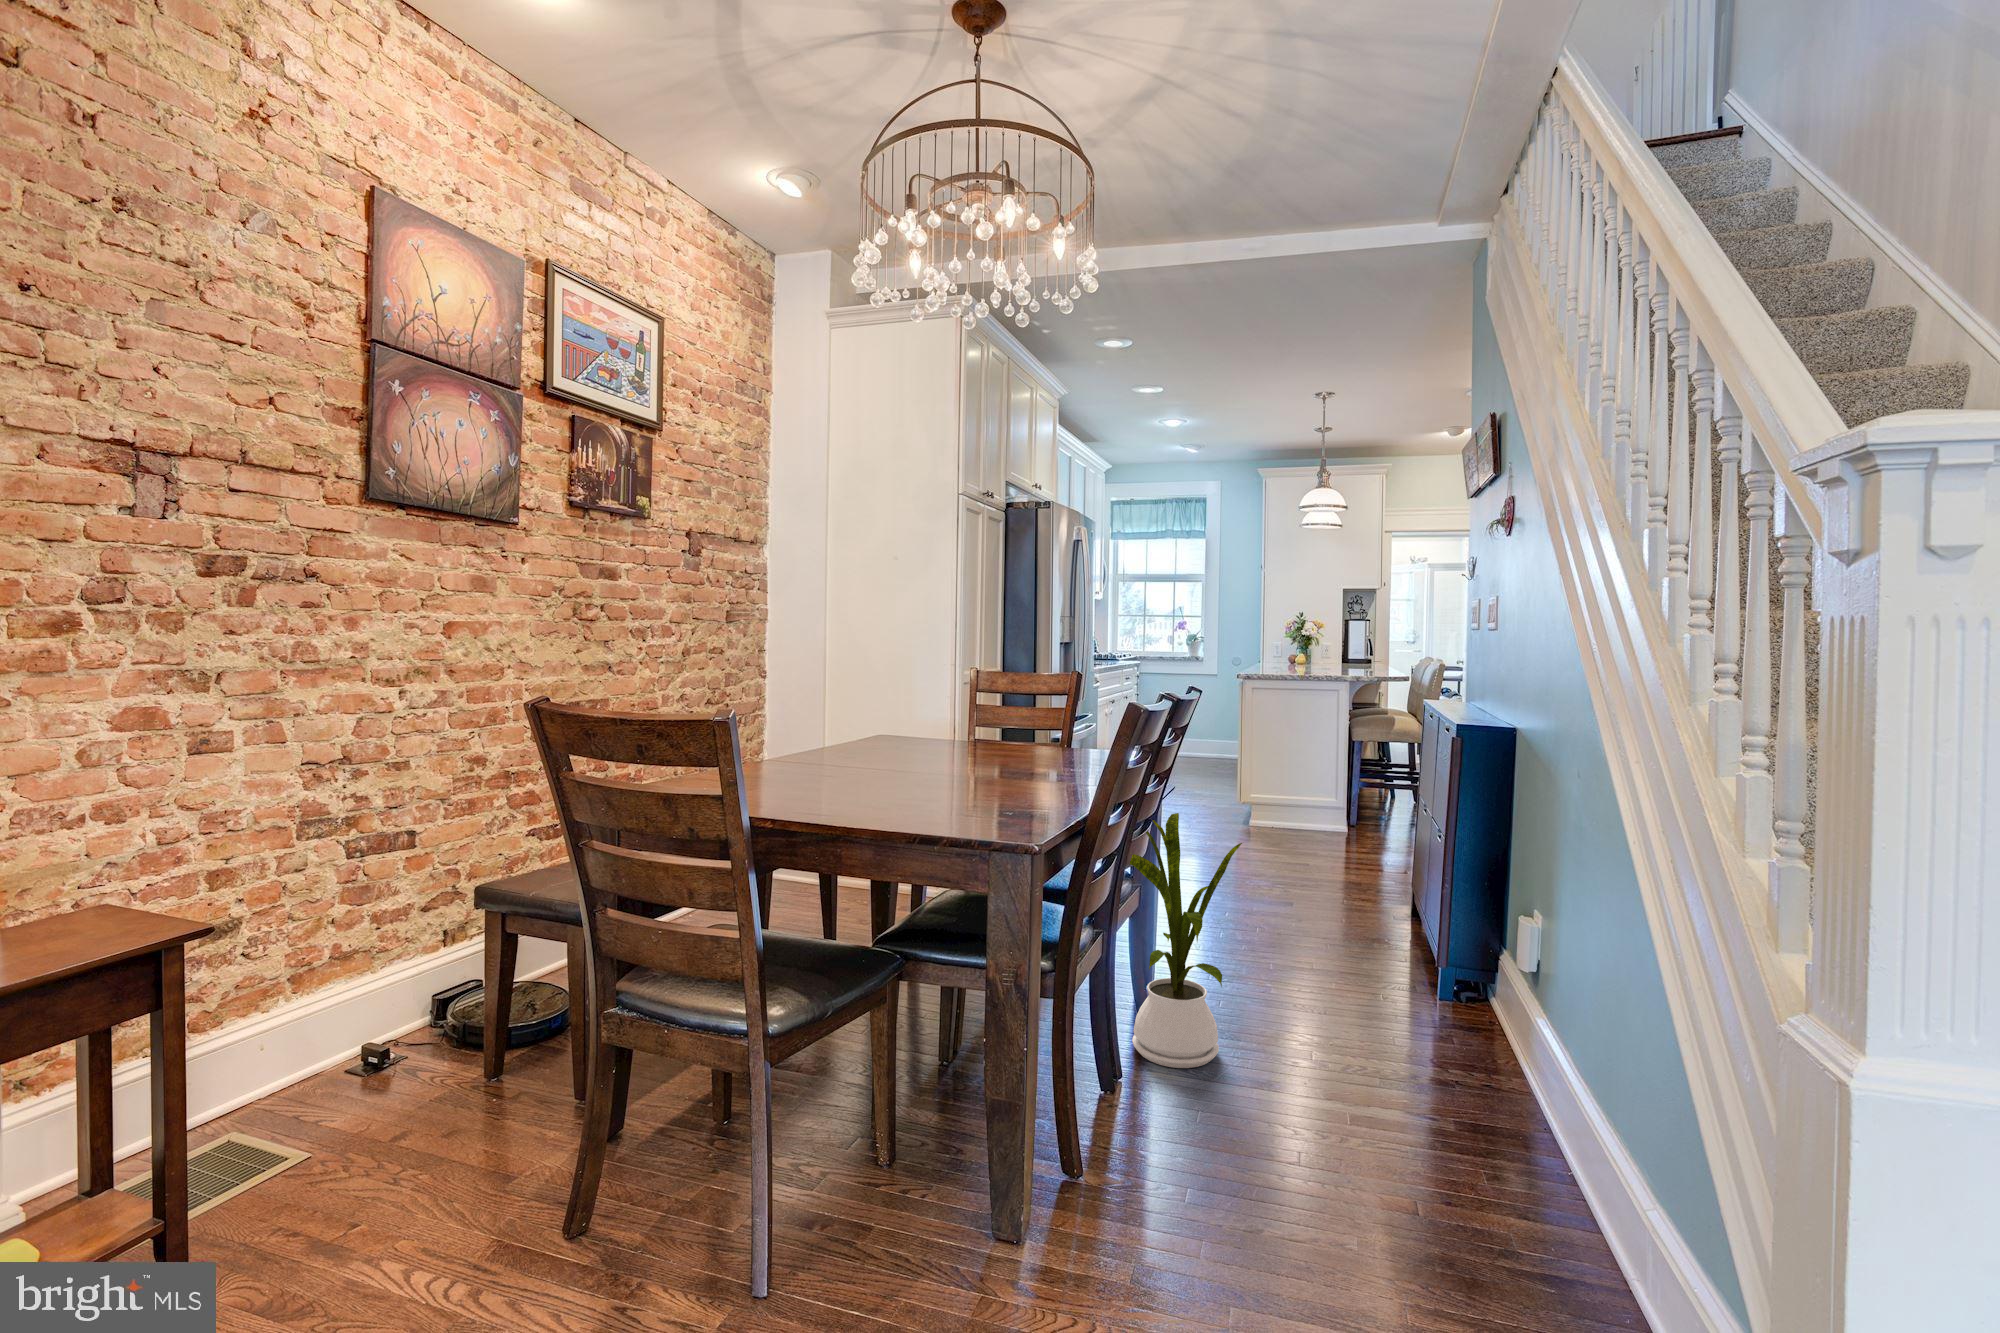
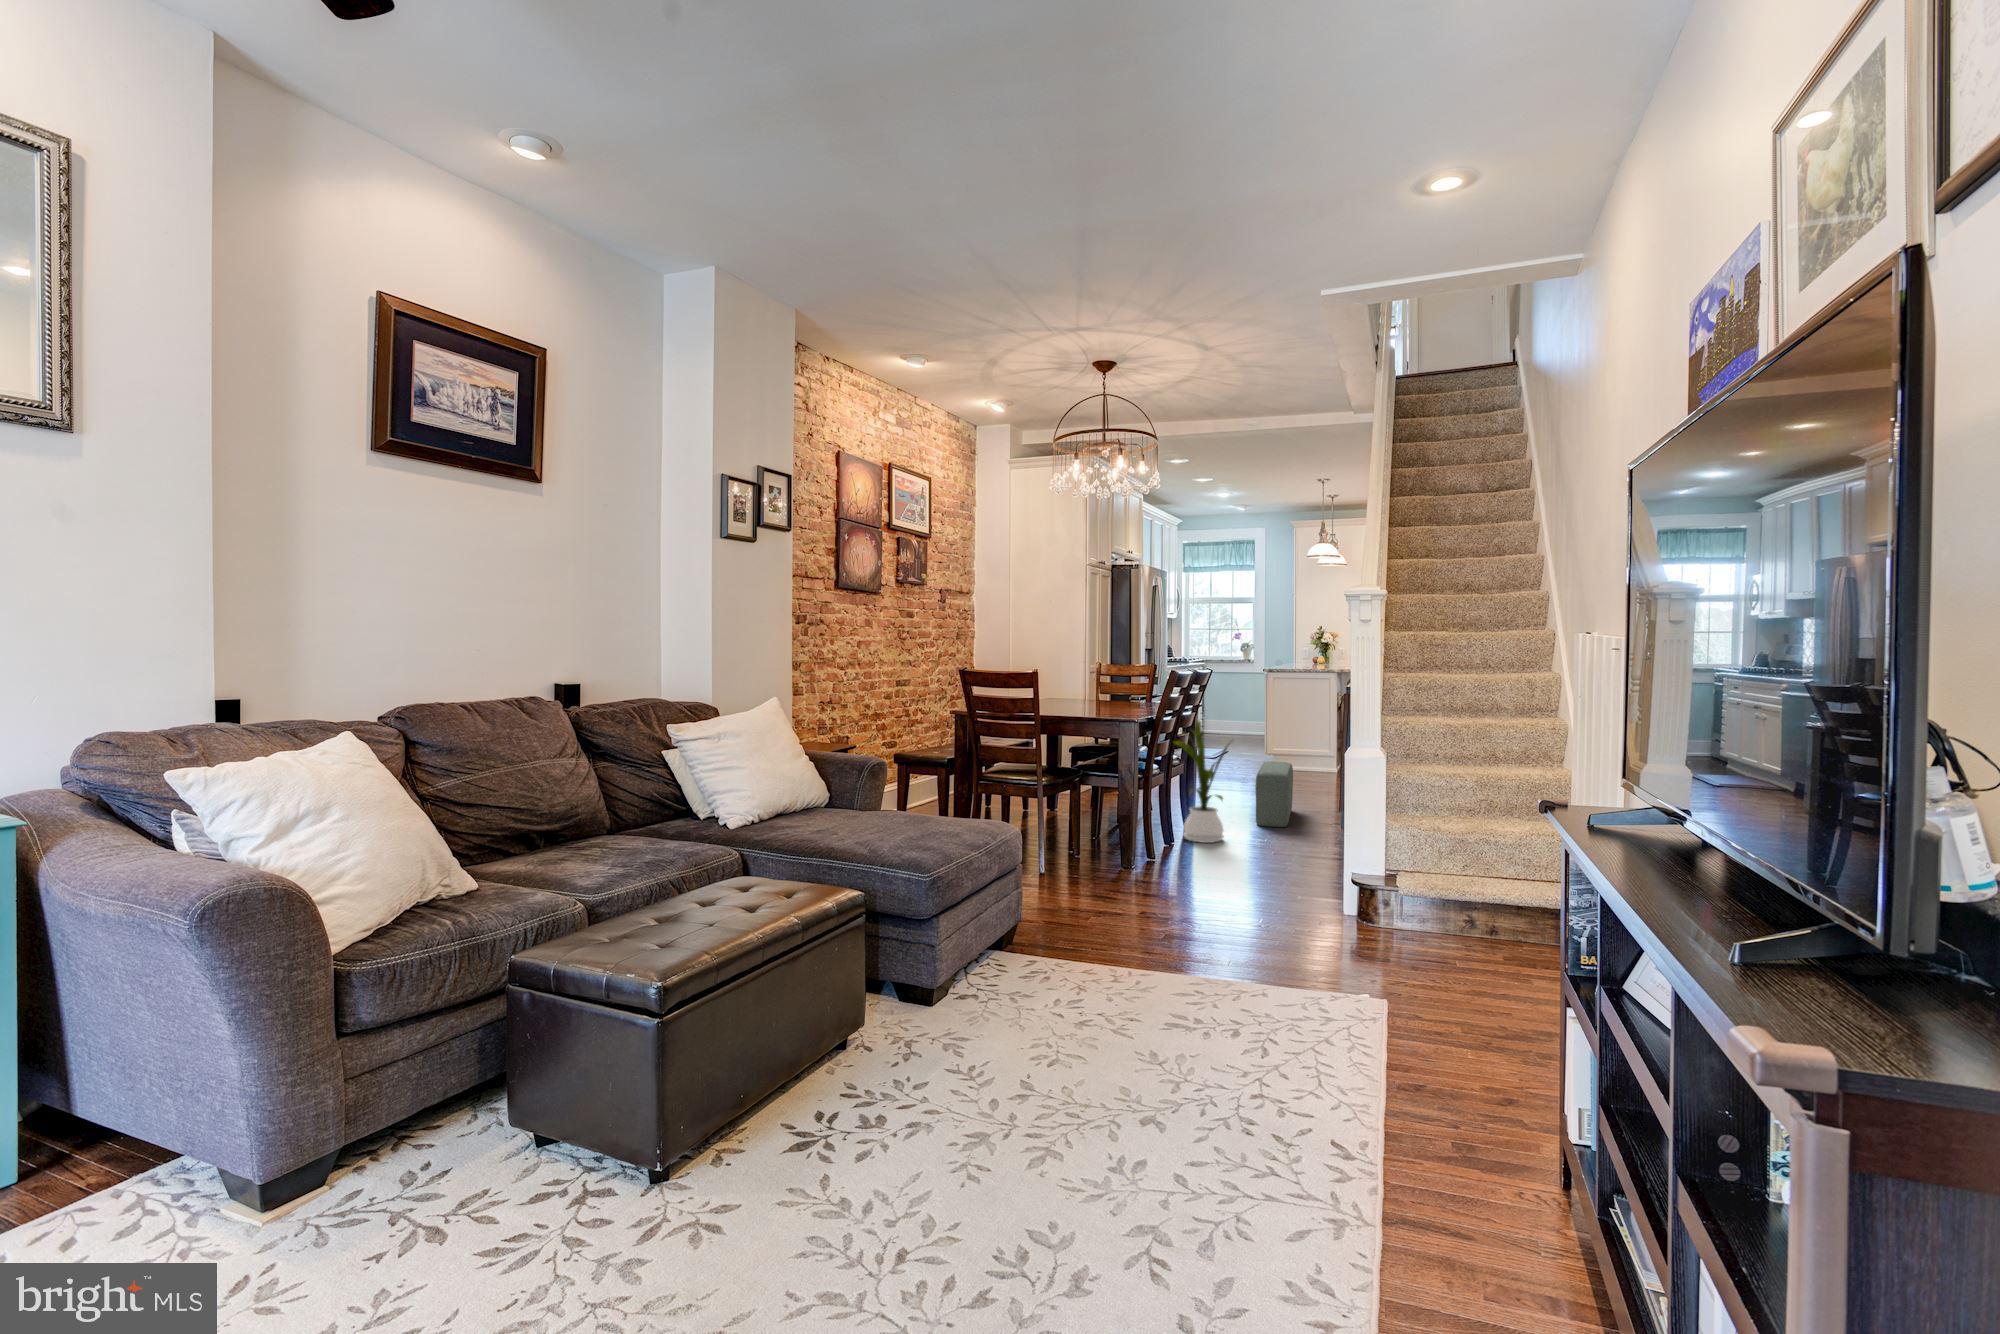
pouf: none [1262,851,1331,998] -> present [1255,761,1293,827]

